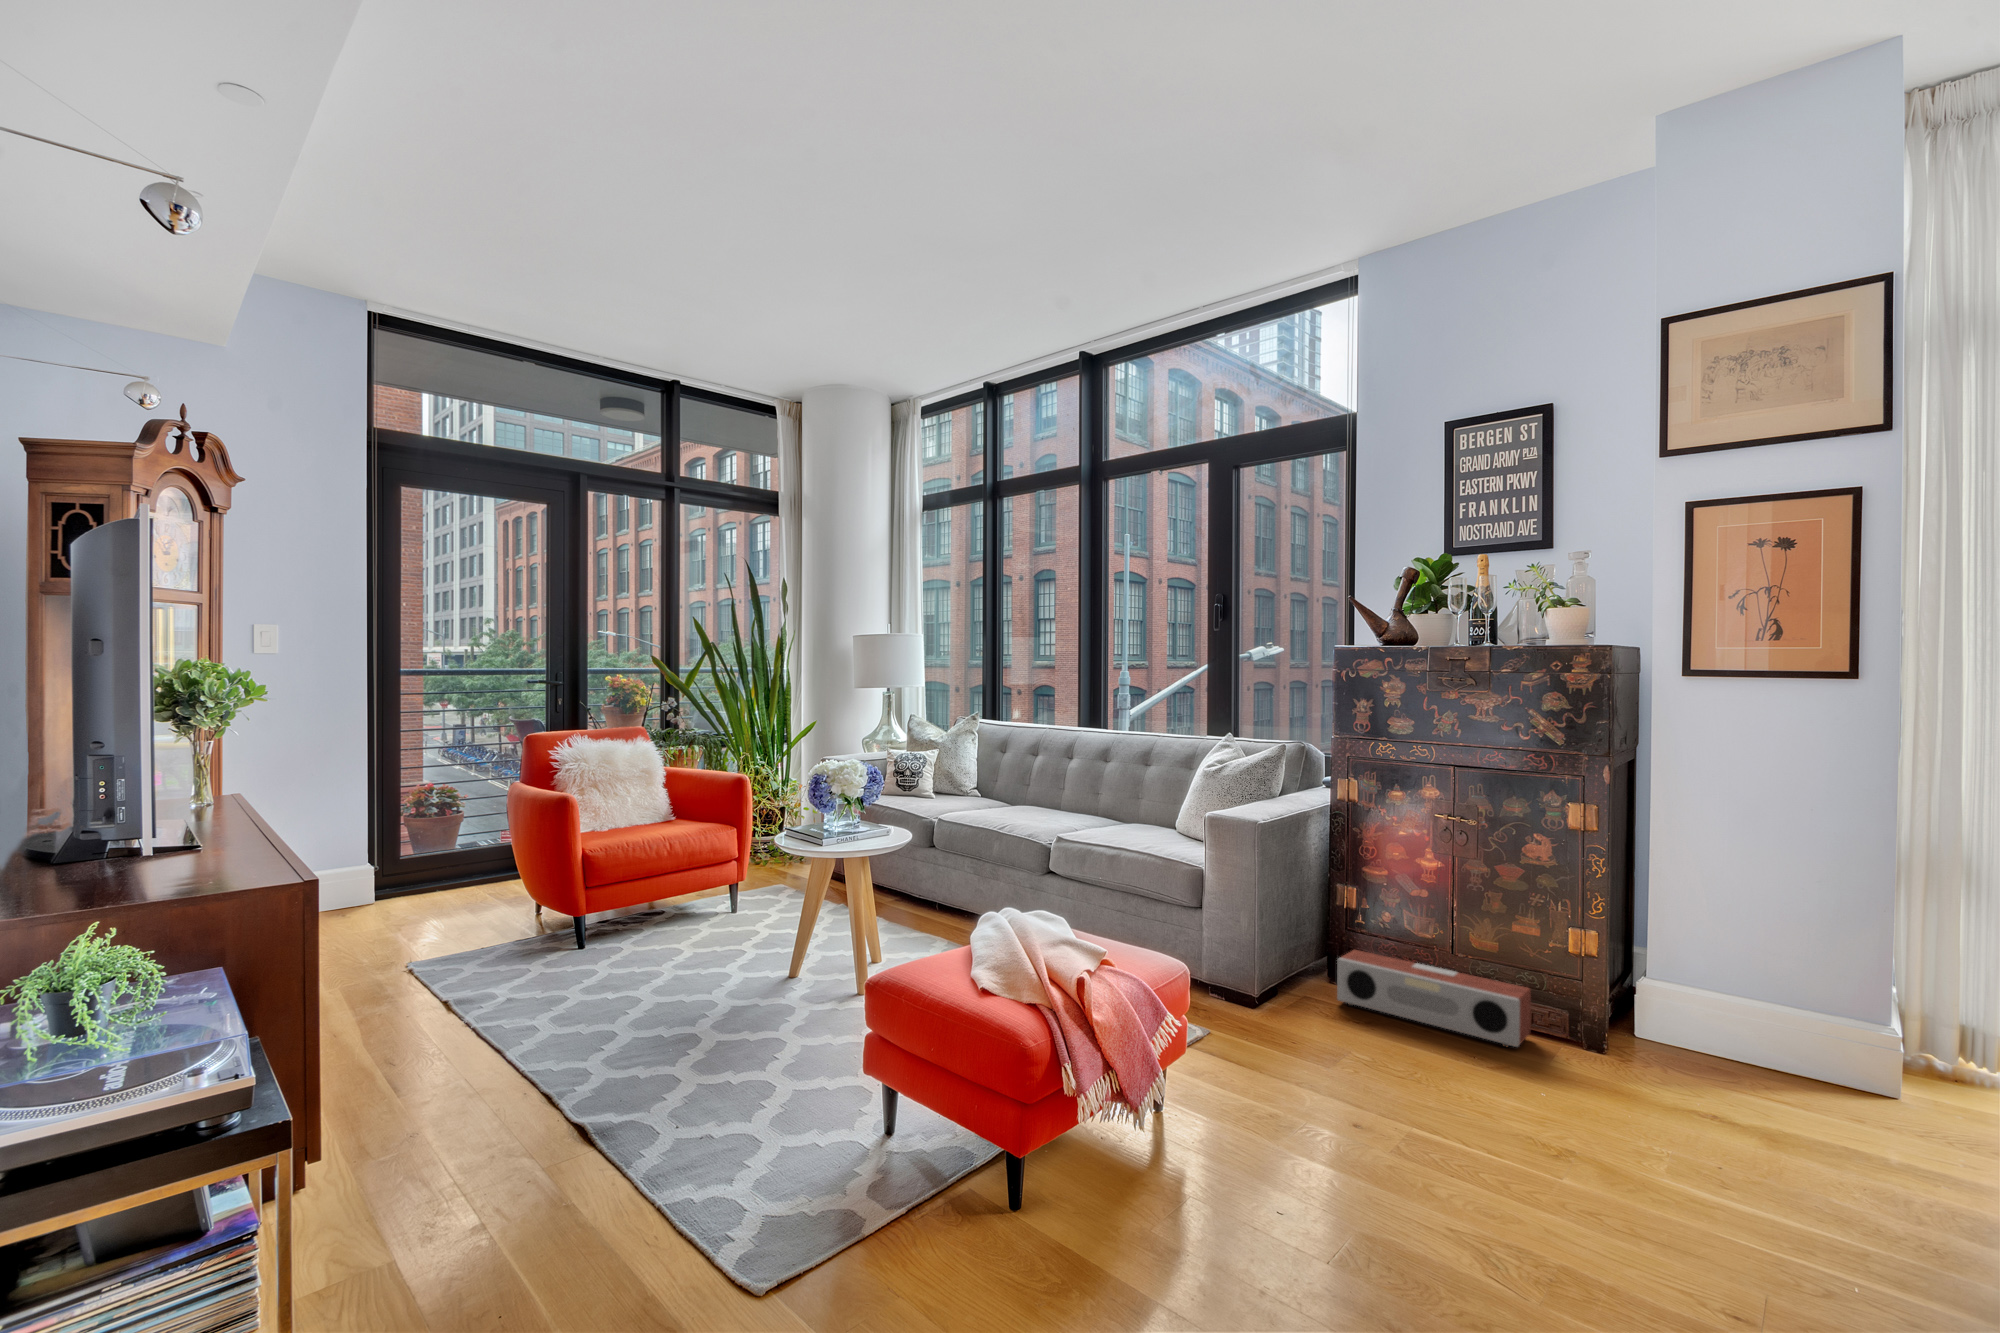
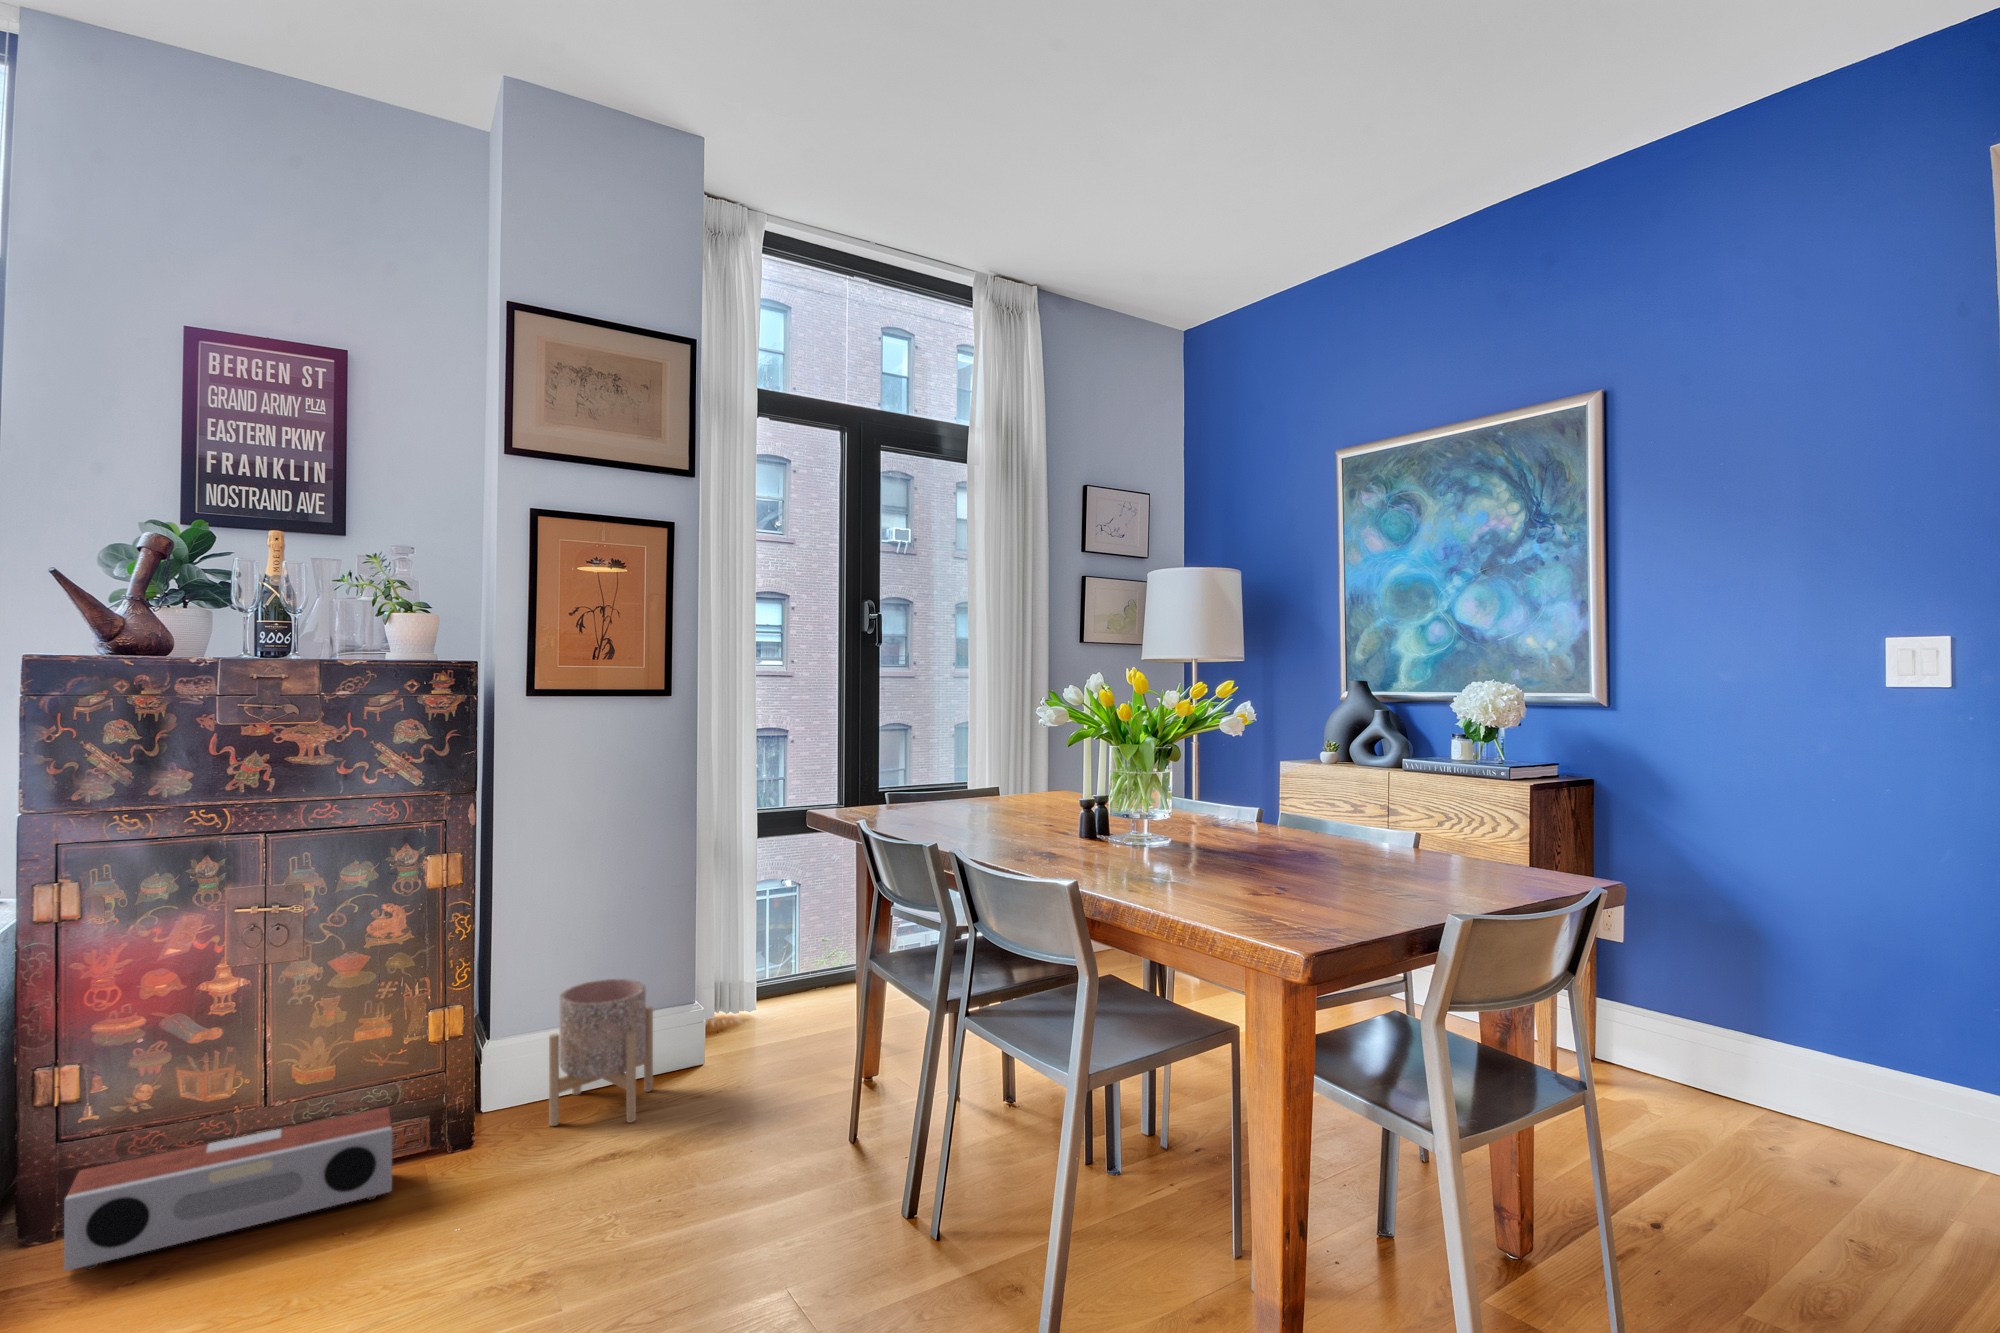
planter: none [1678,955,1815,1103] -> present [549,979,653,1126]

